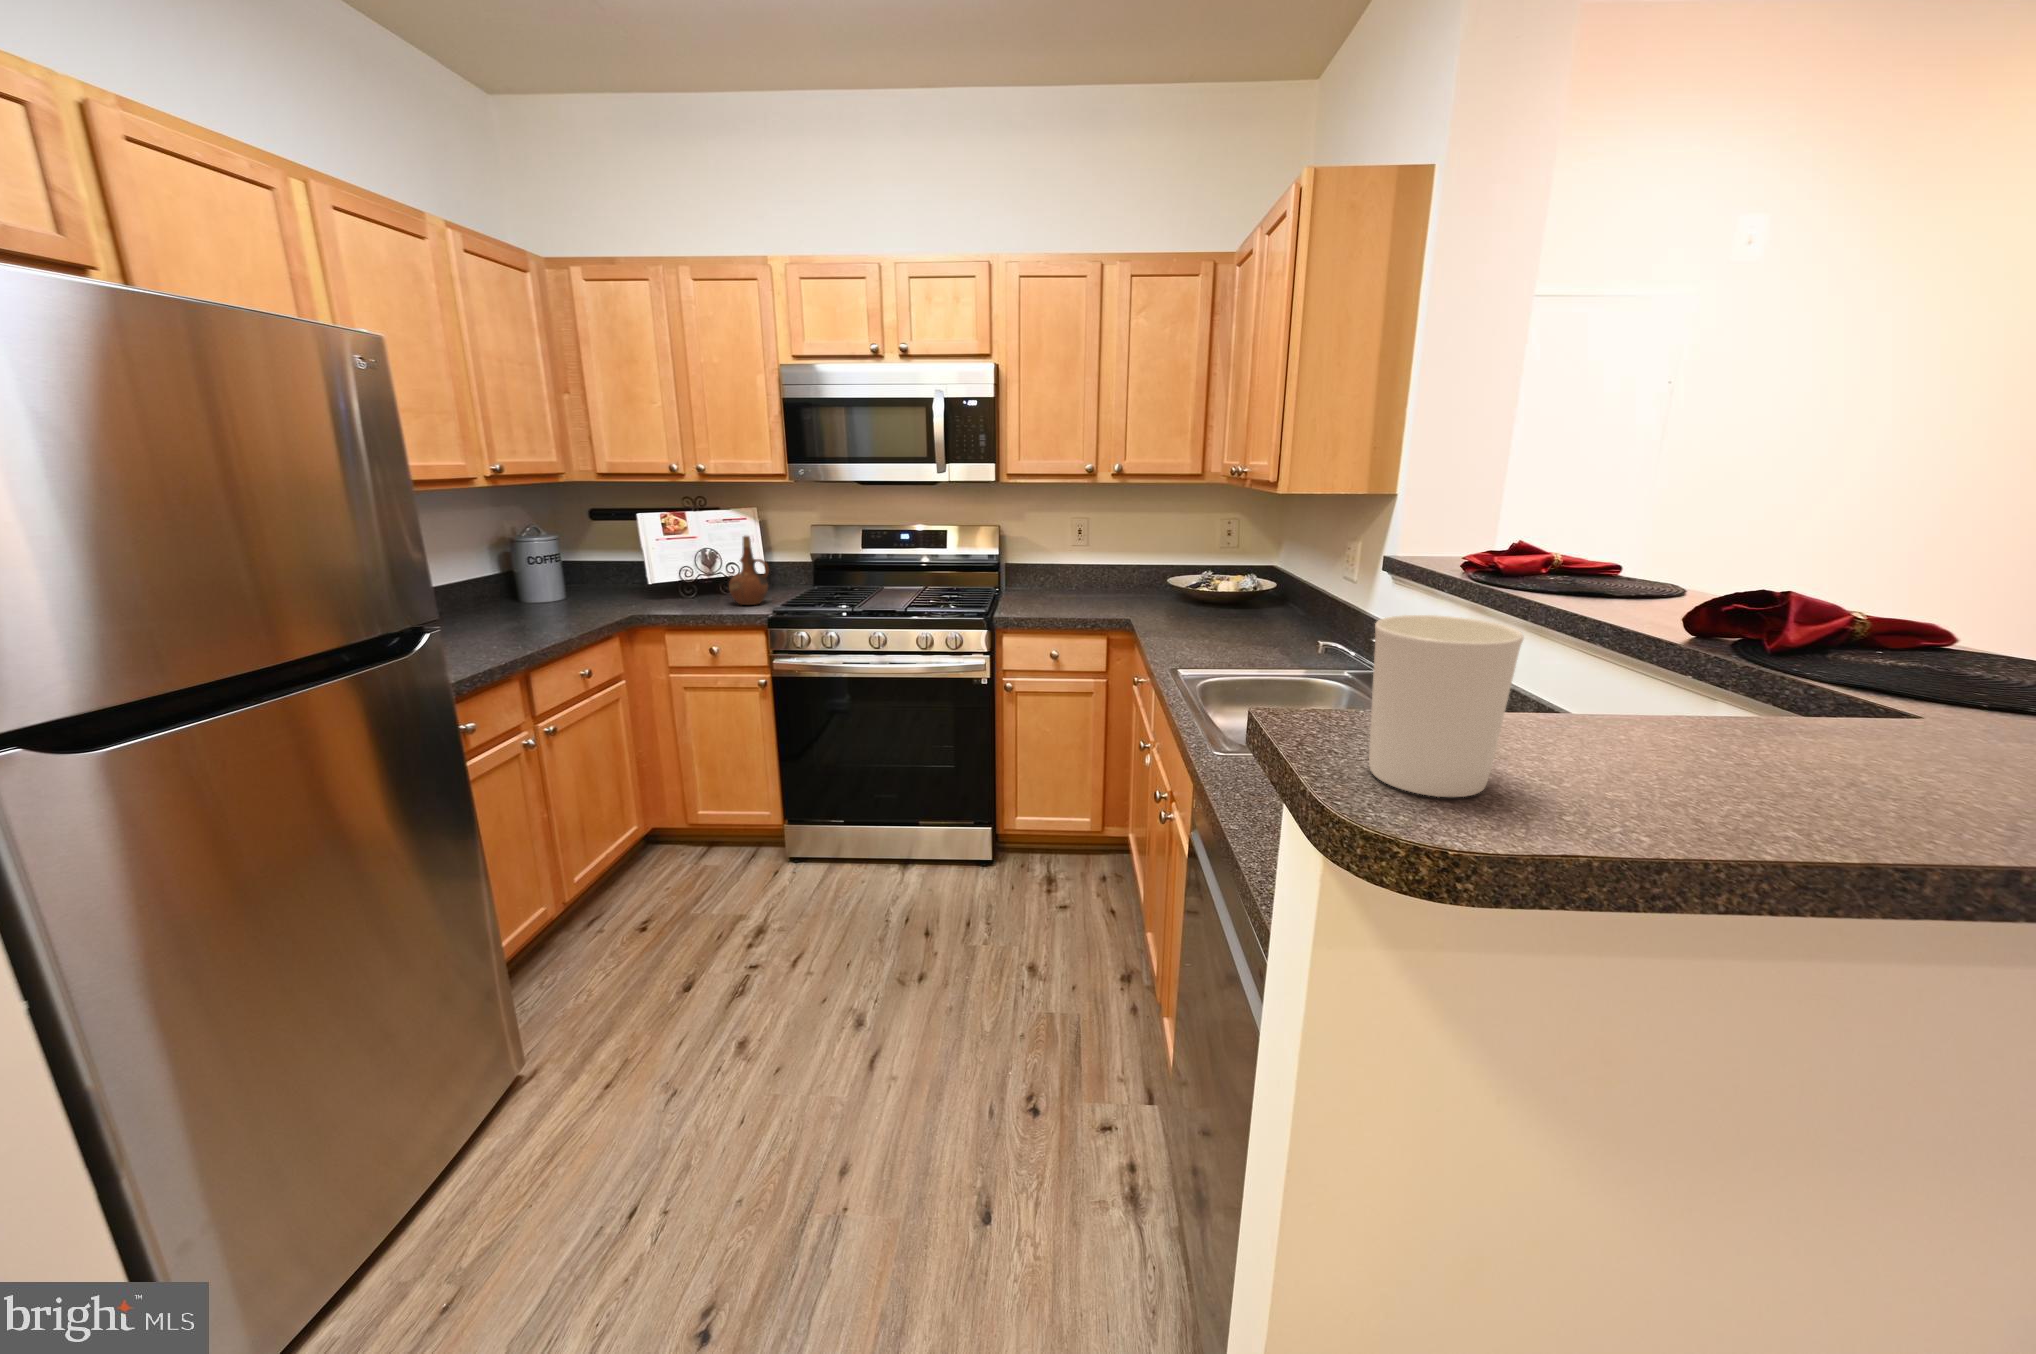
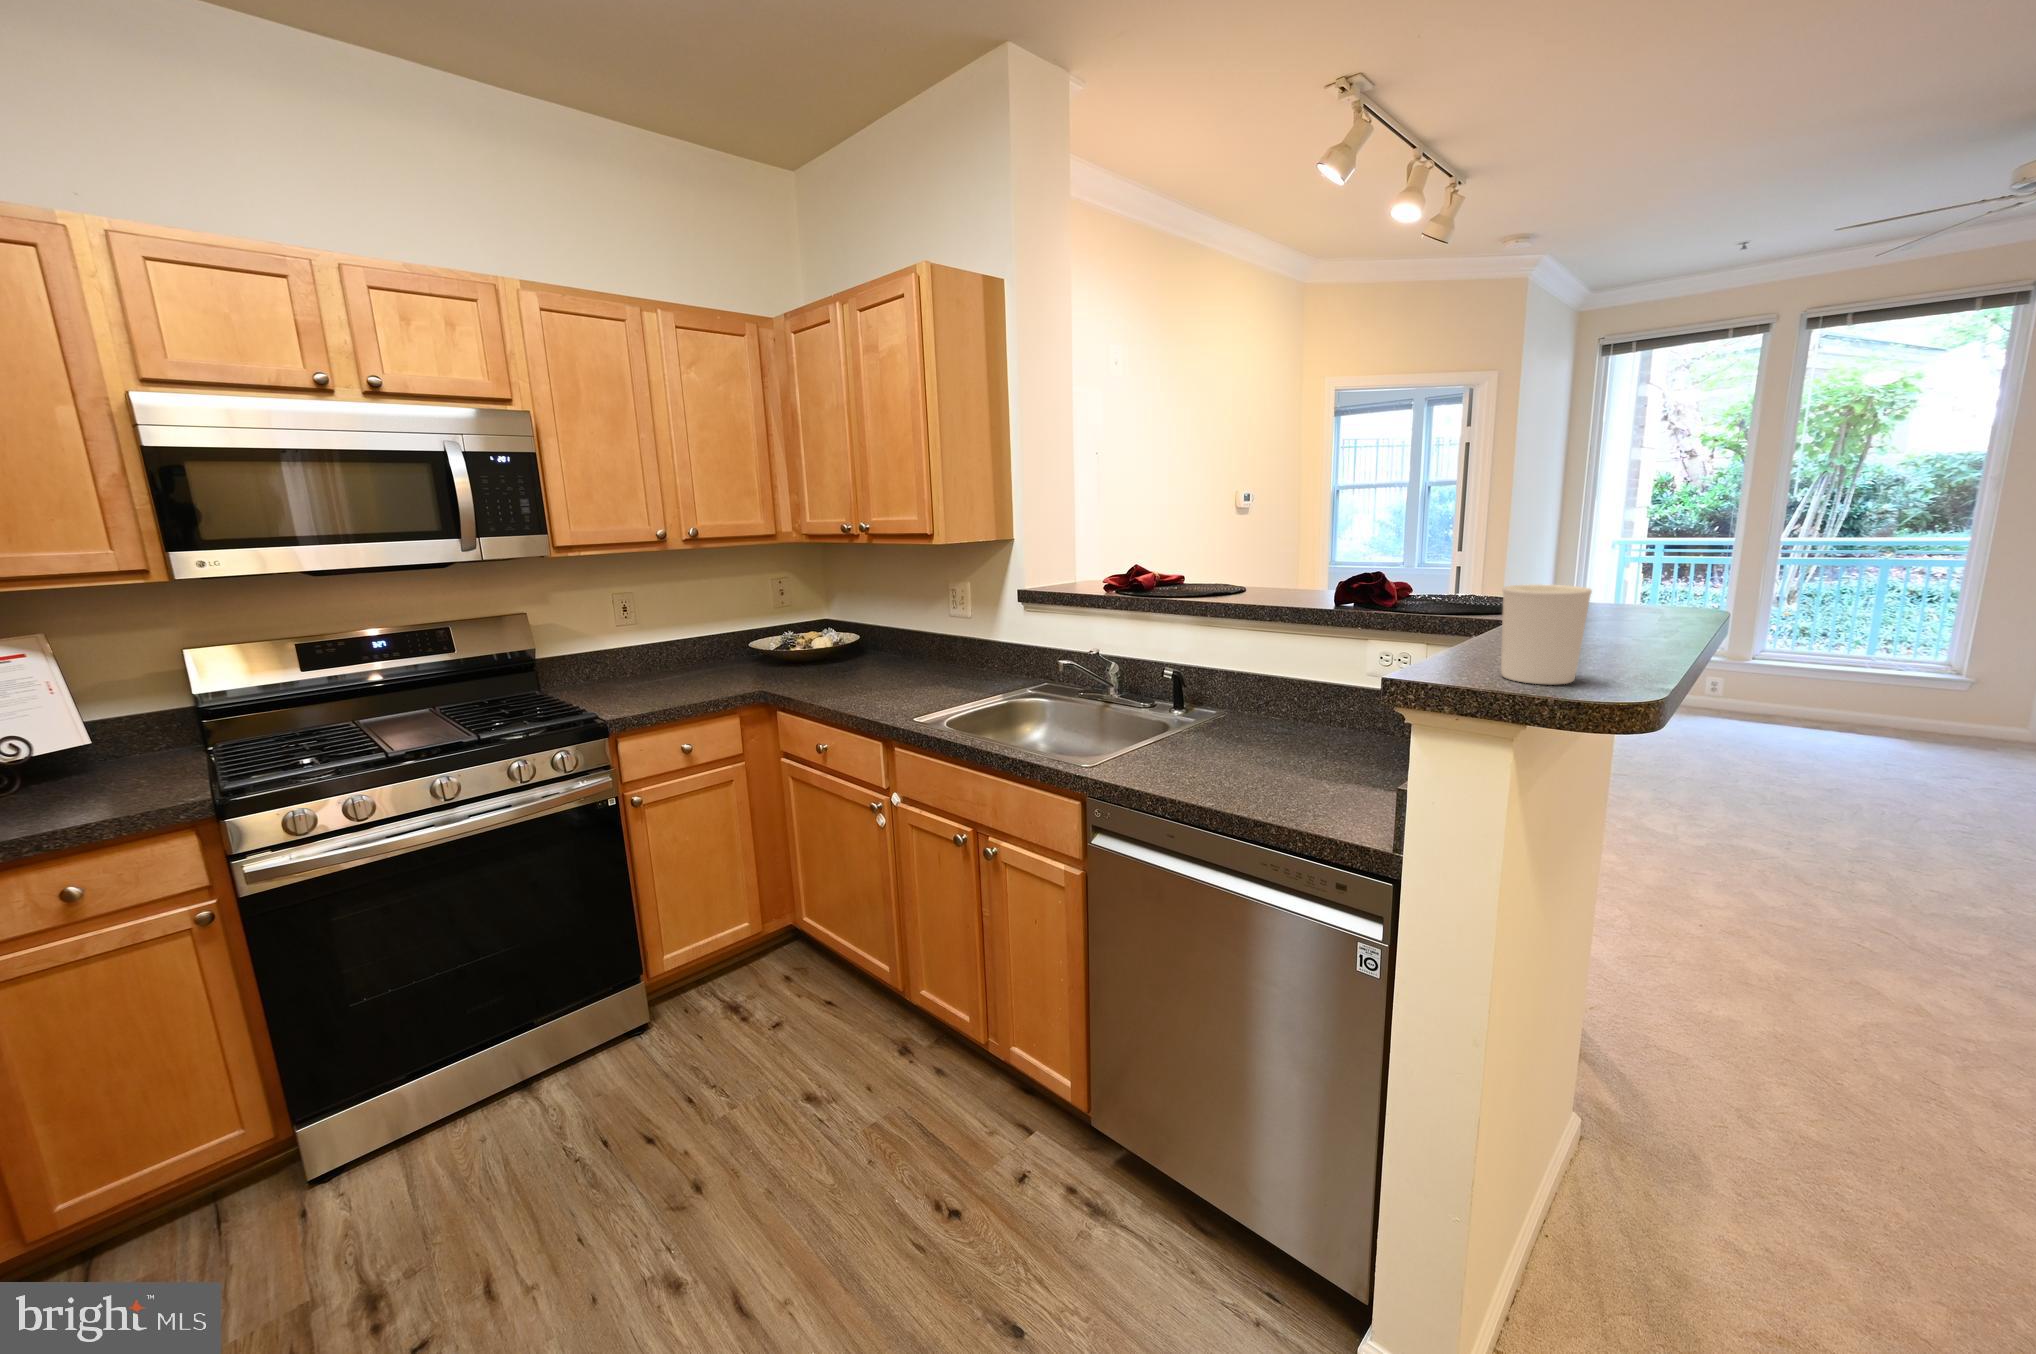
ceramic pitcher: present [729,536,769,605] -> none [39,676,142,800]

